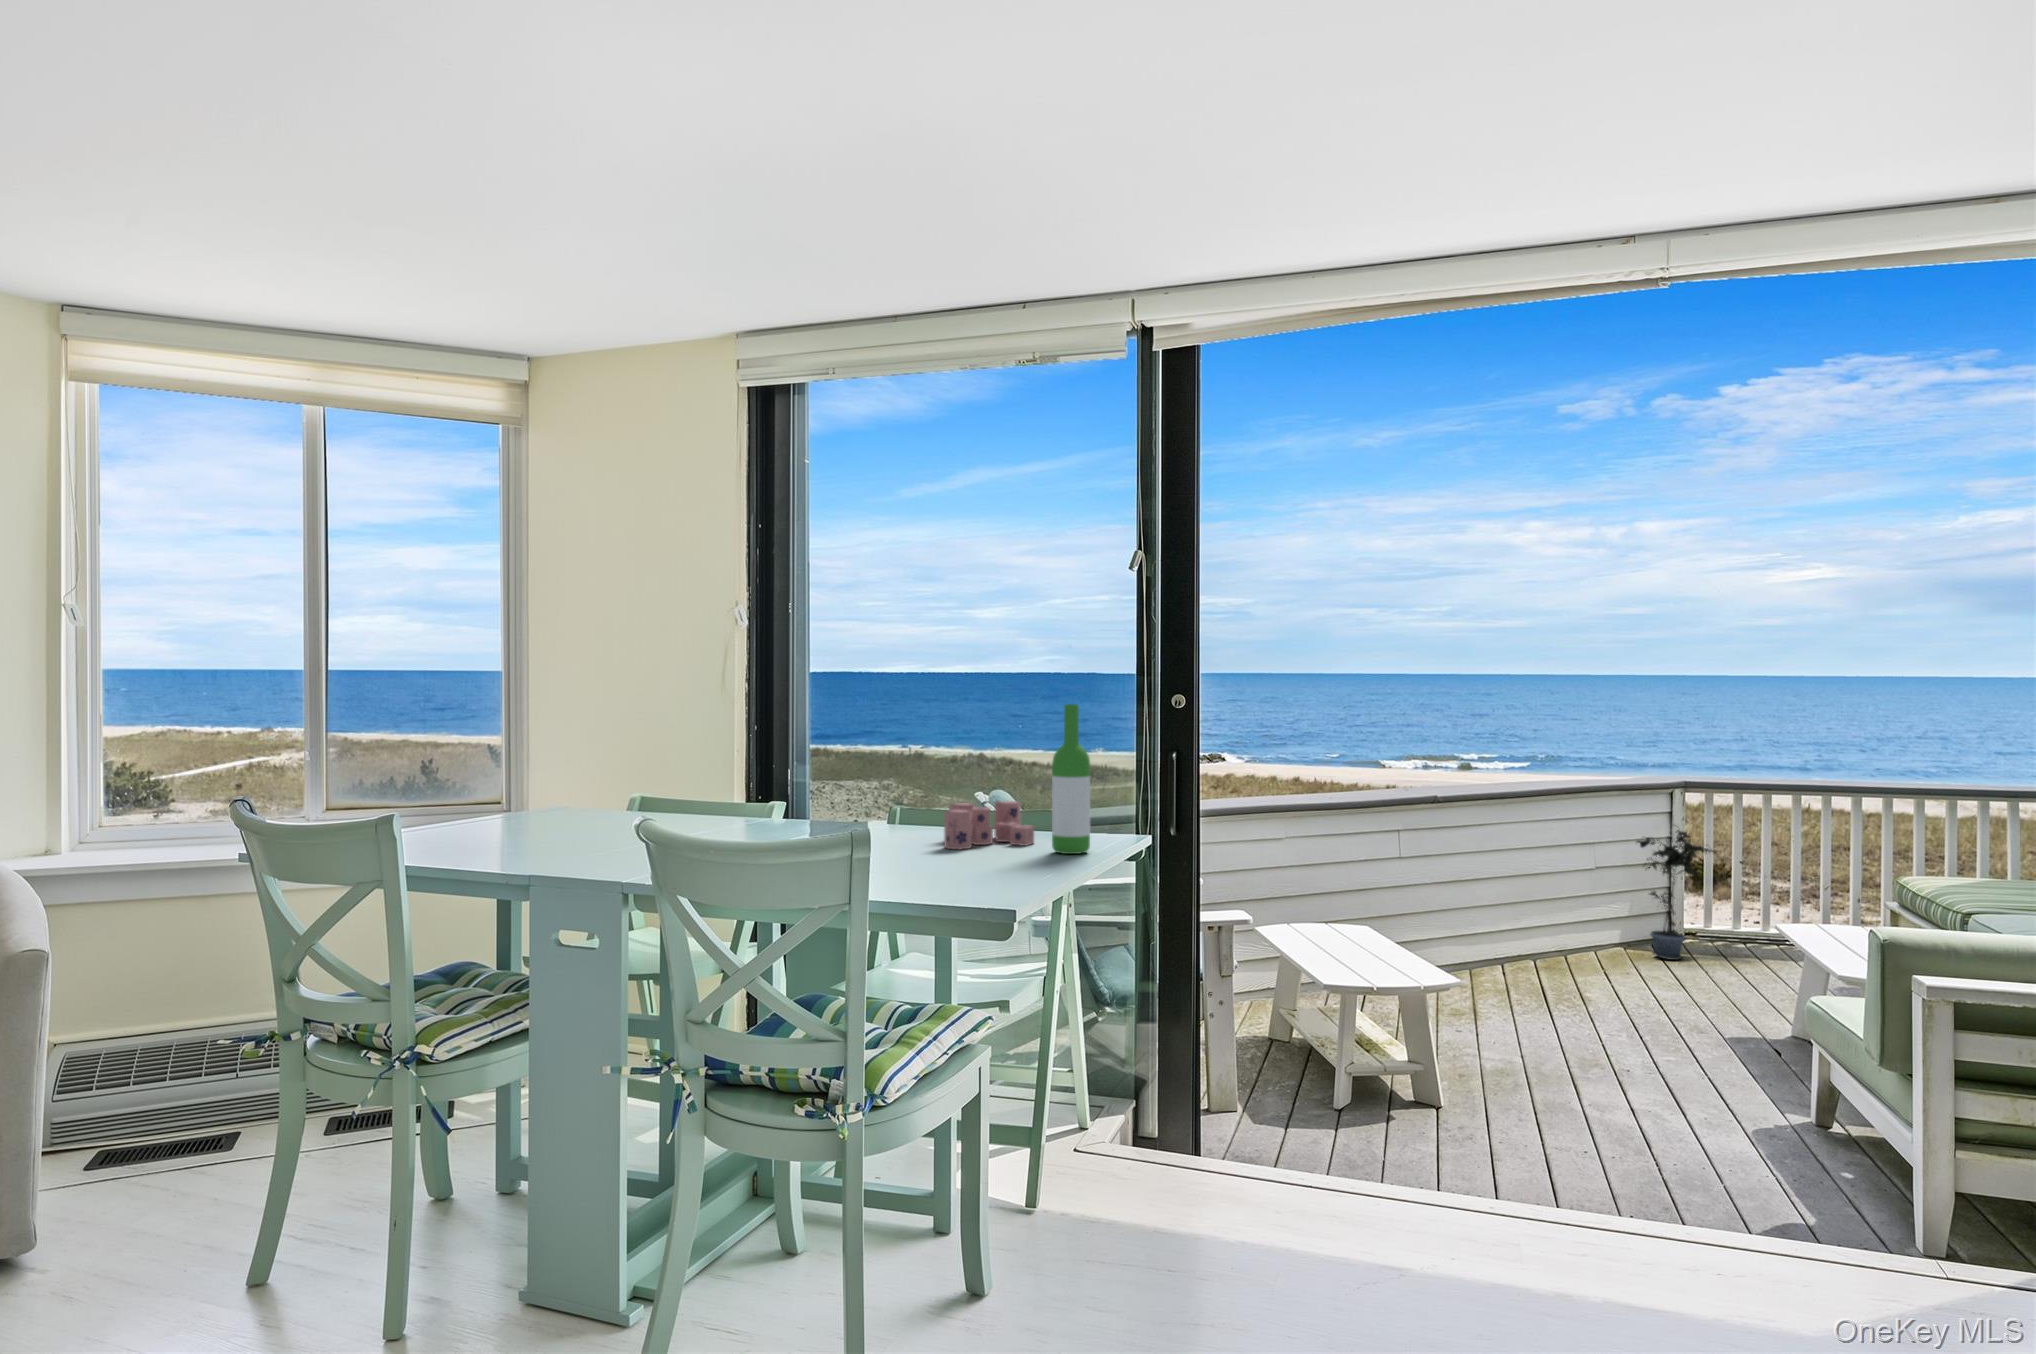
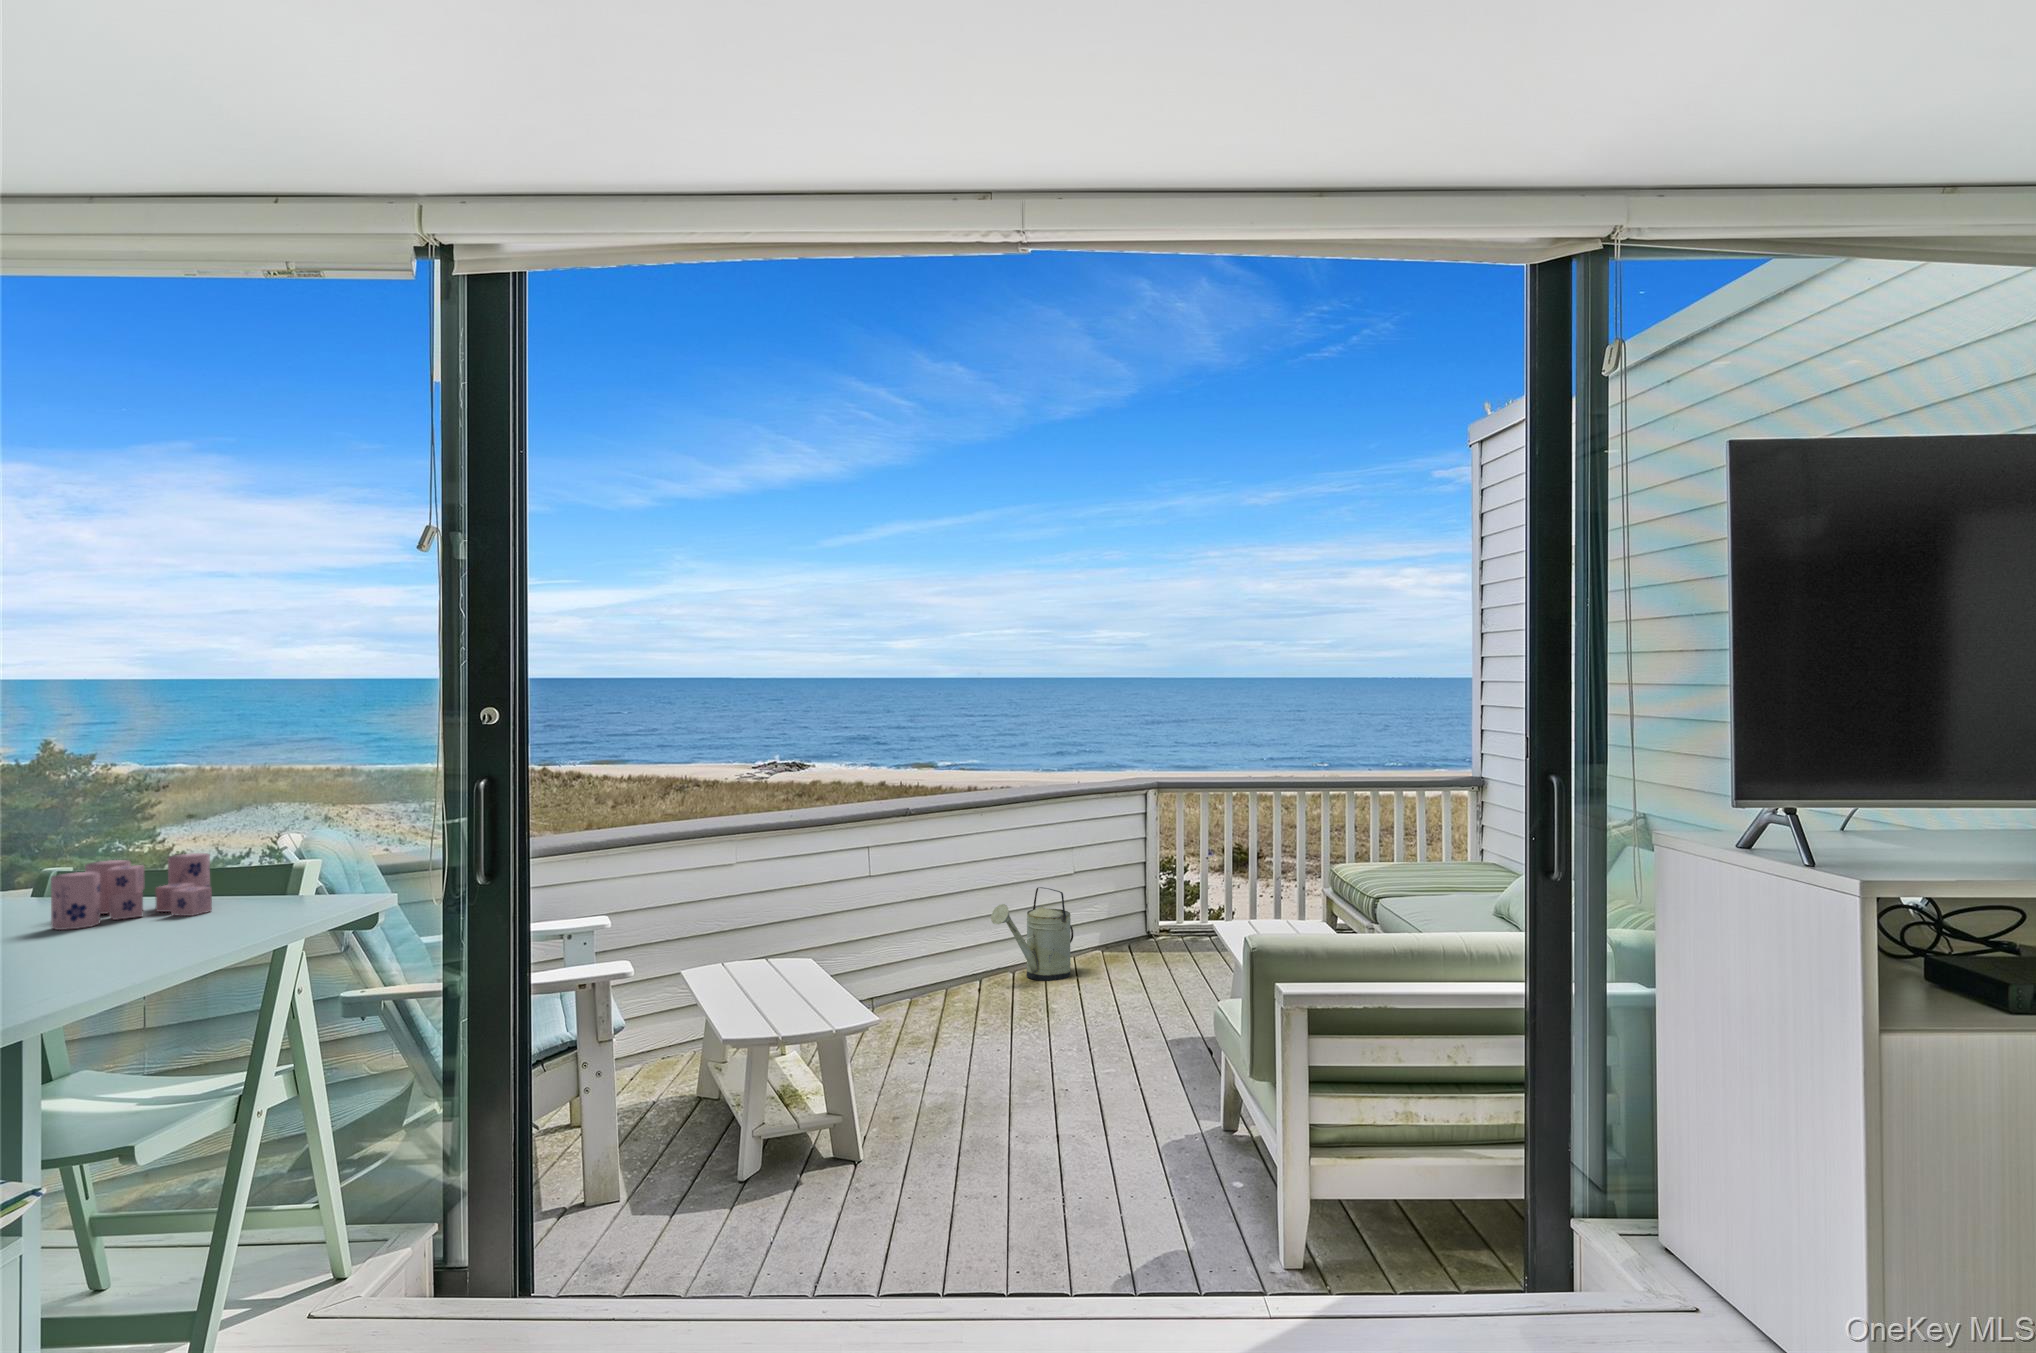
wine bottle: present [1052,704,1090,854] -> none [210,718,272,925]
potted plant: present [1637,830,1716,960] -> none [1110,824,1181,960]
watering can: none [1517,880,1599,971] -> present [991,887,1073,981]

